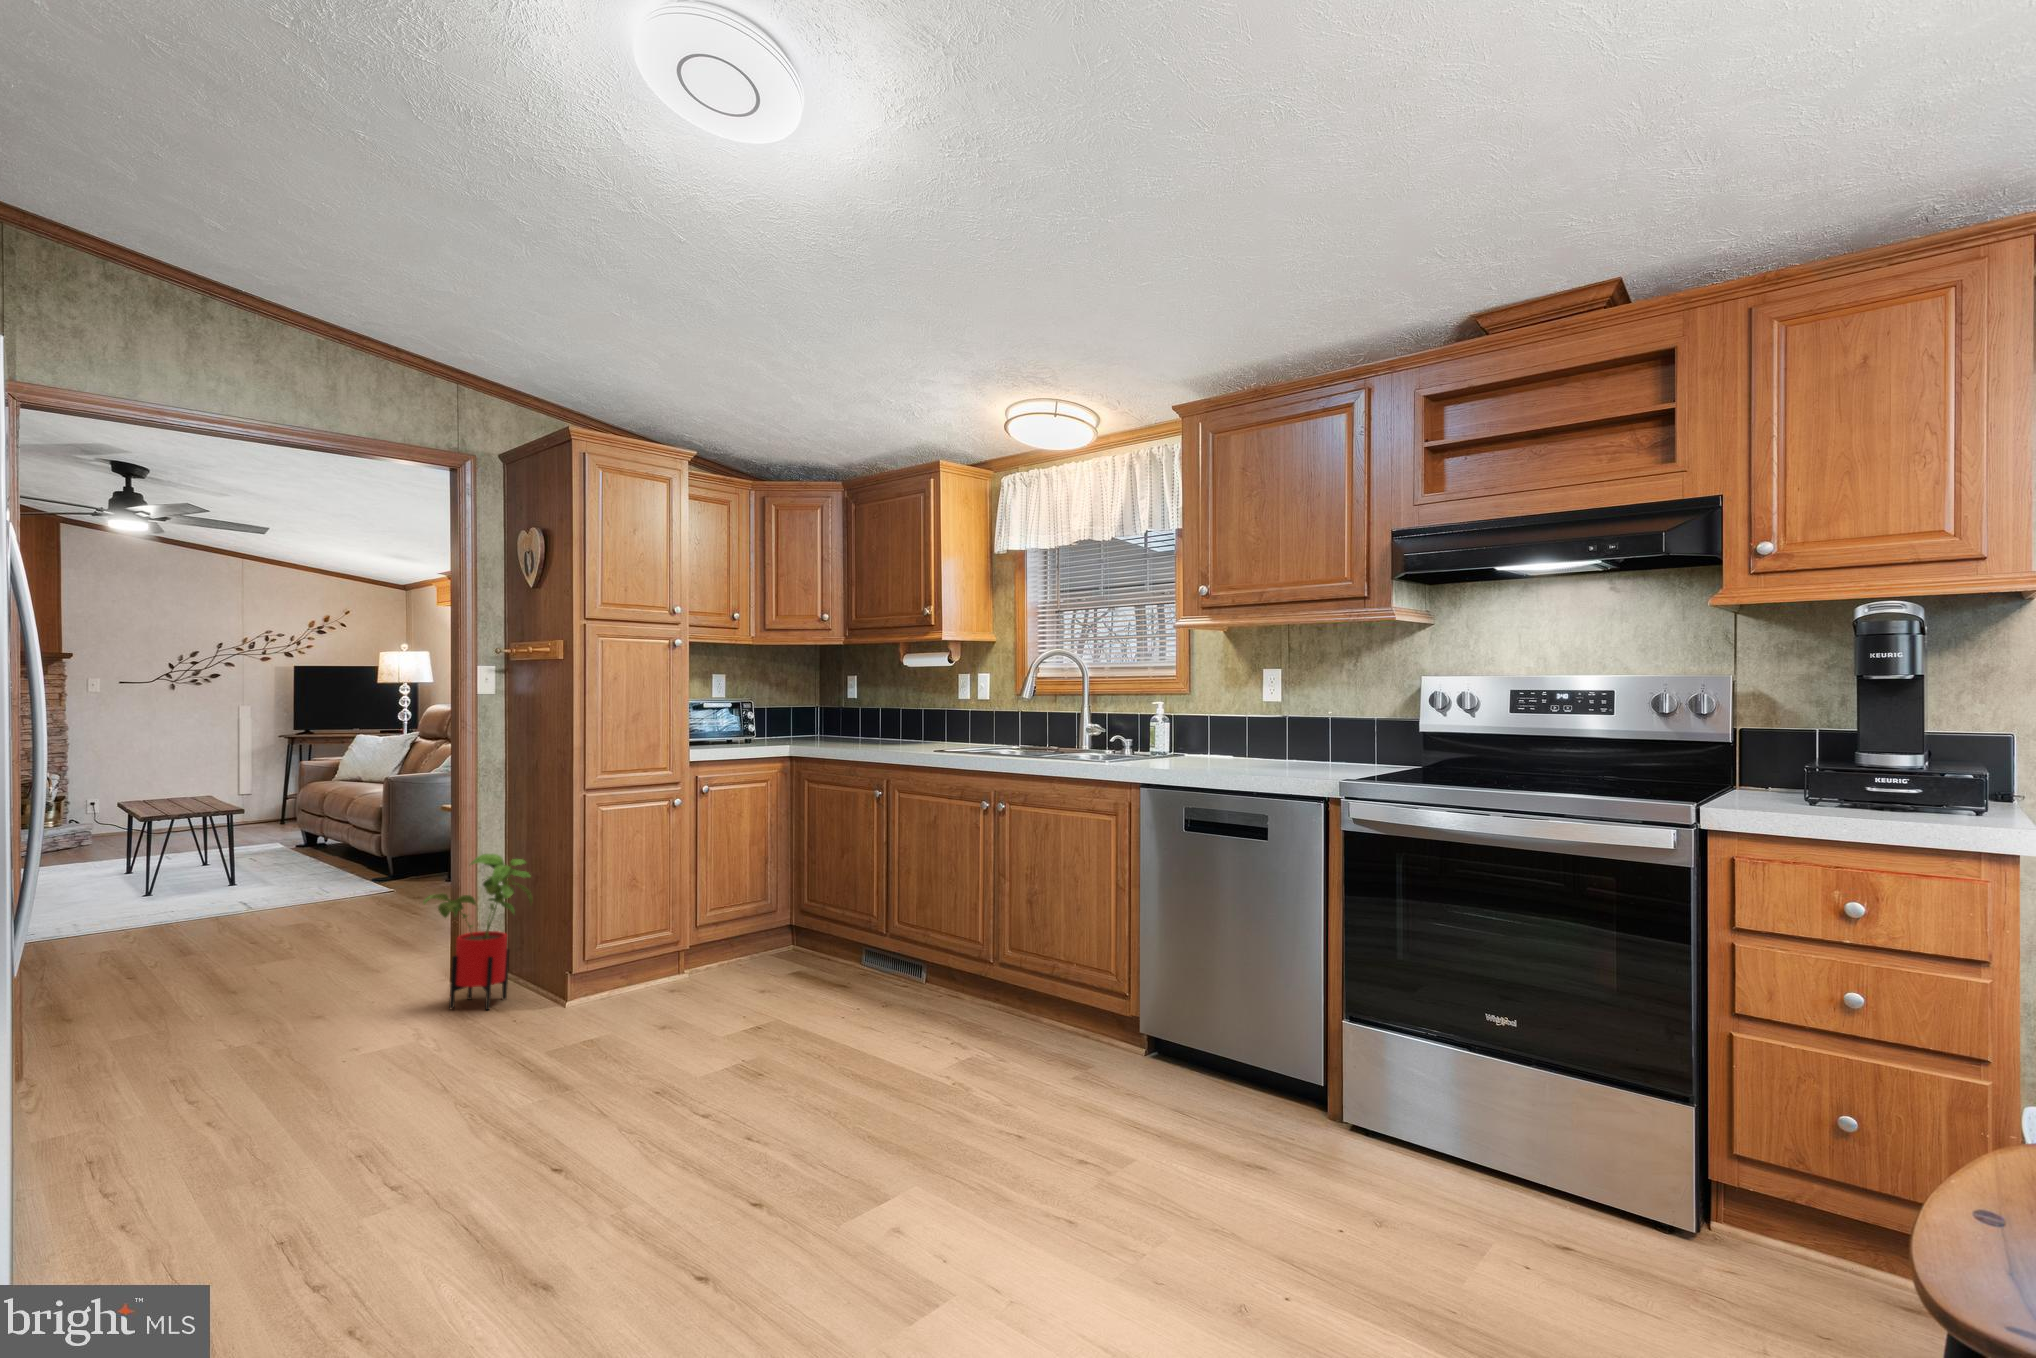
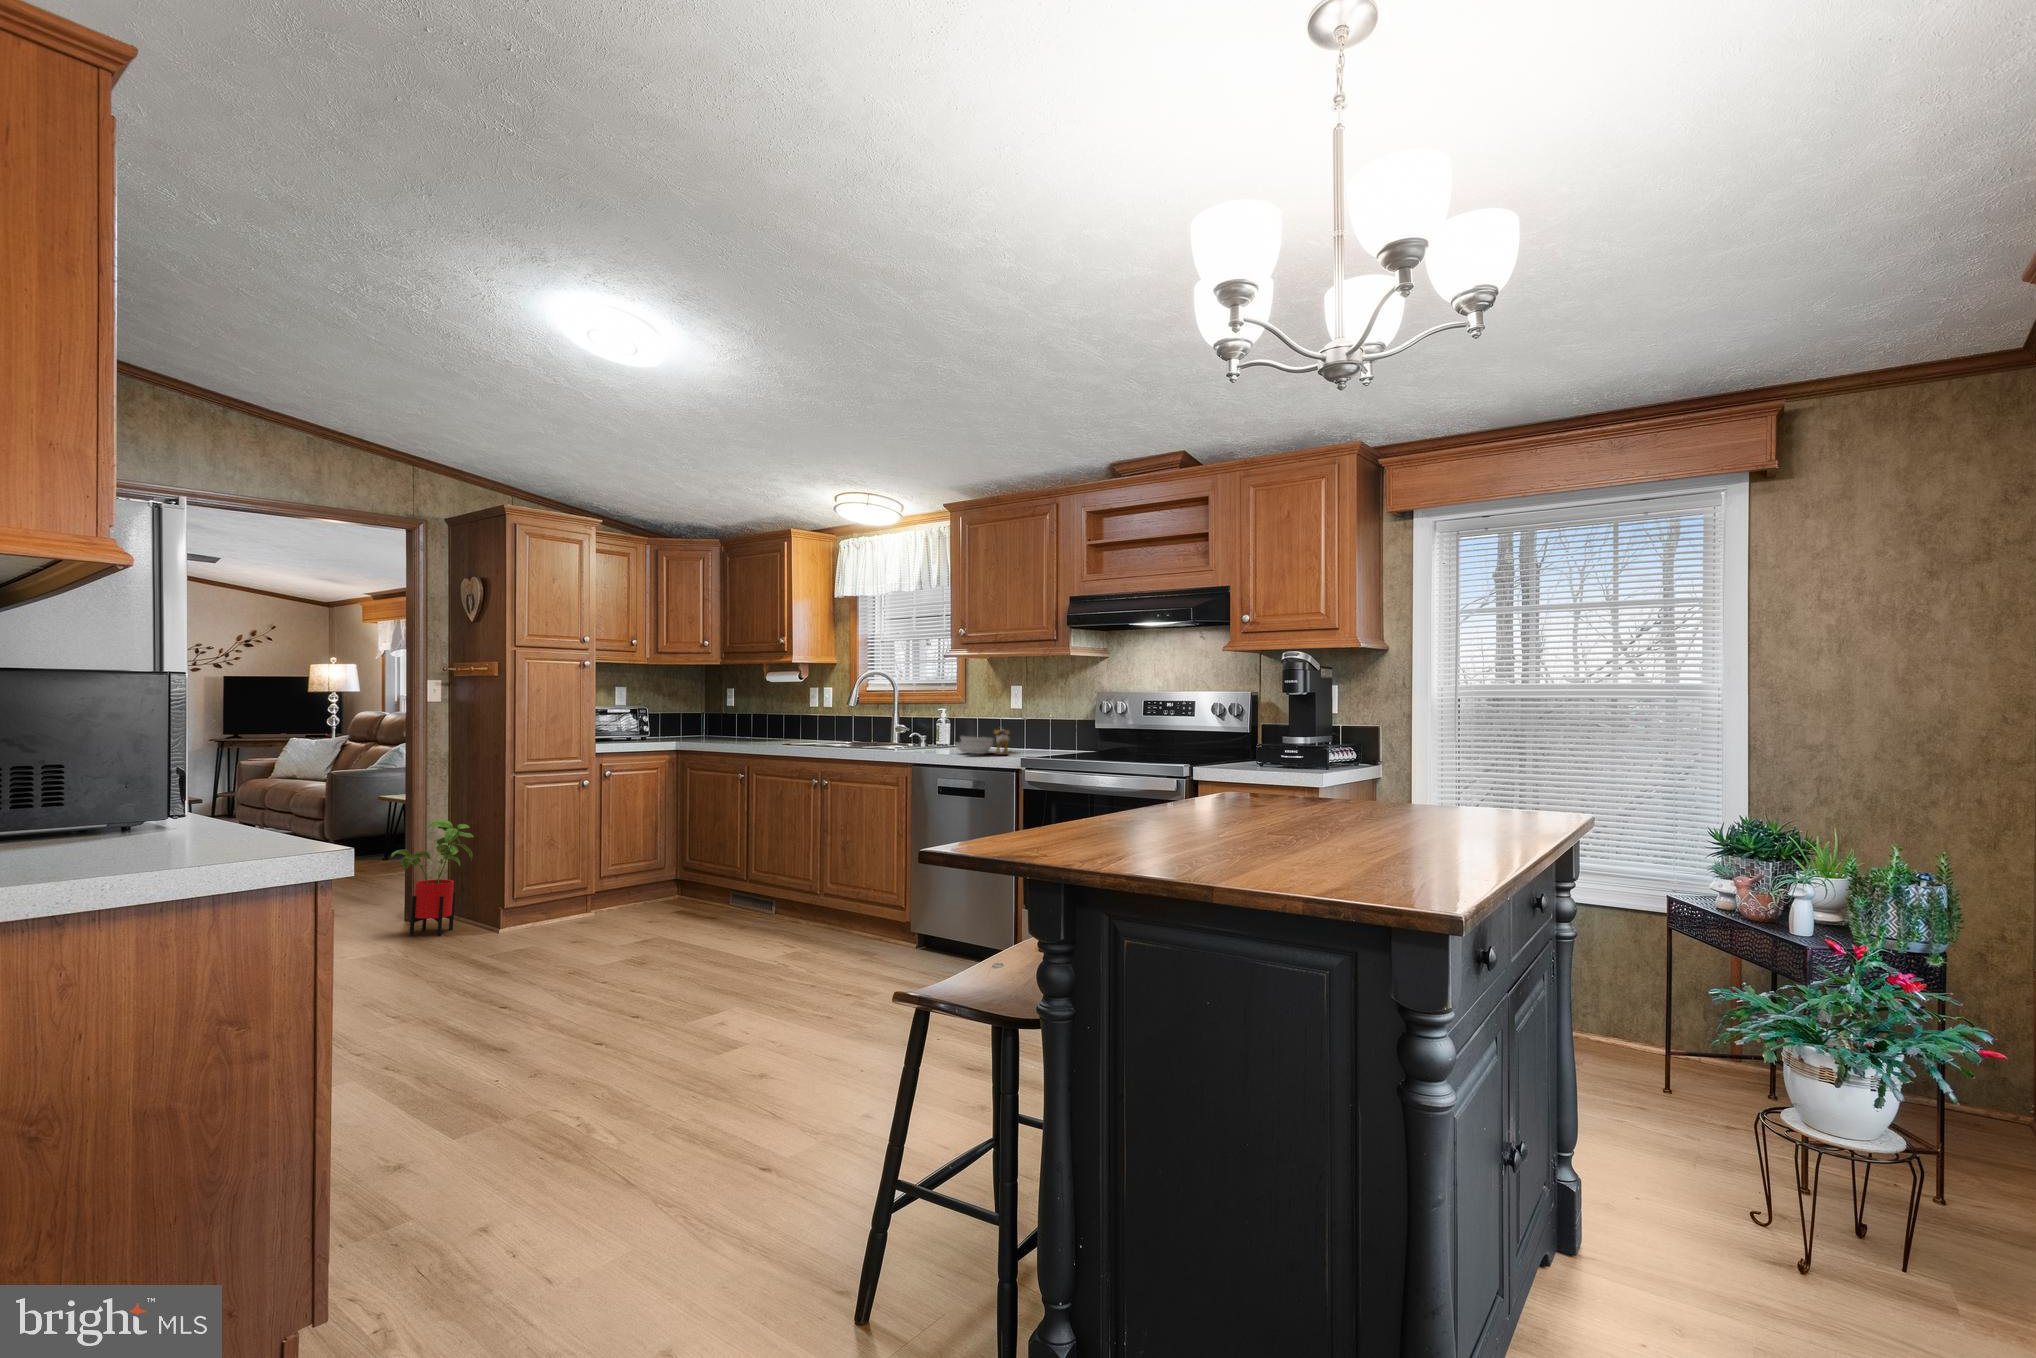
cutting board: none [1203,729,1310,773] -> present [955,728,1017,755]

